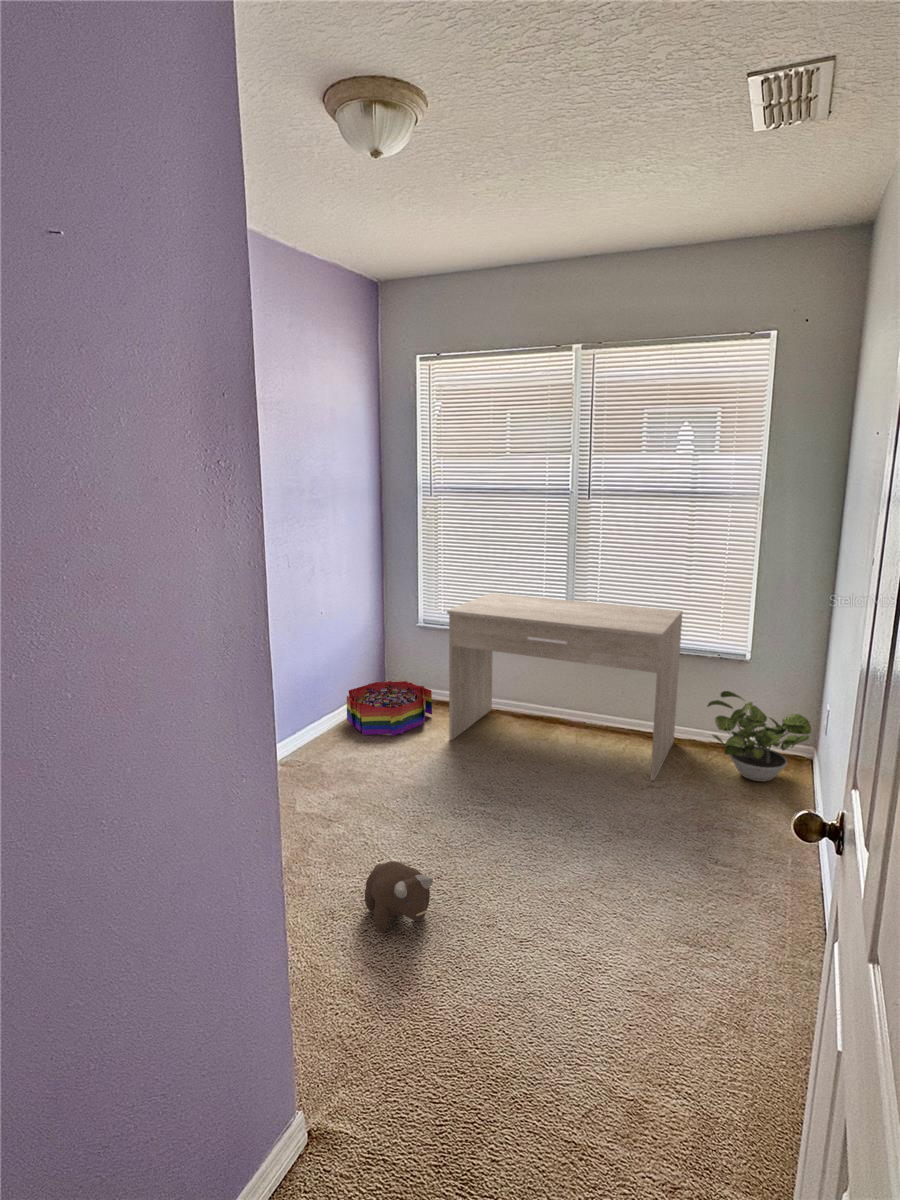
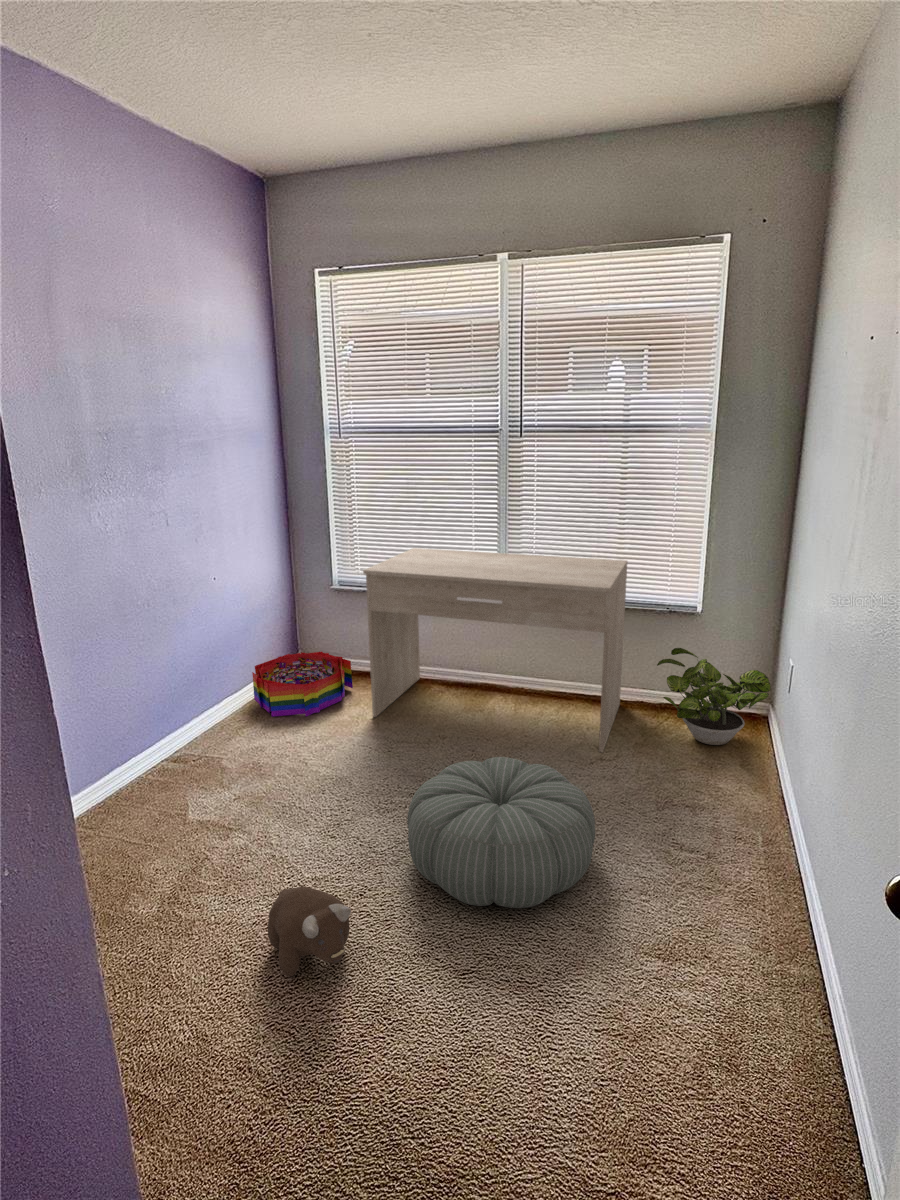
pouf: none [479,774,639,897] -> present [407,757,595,908]

